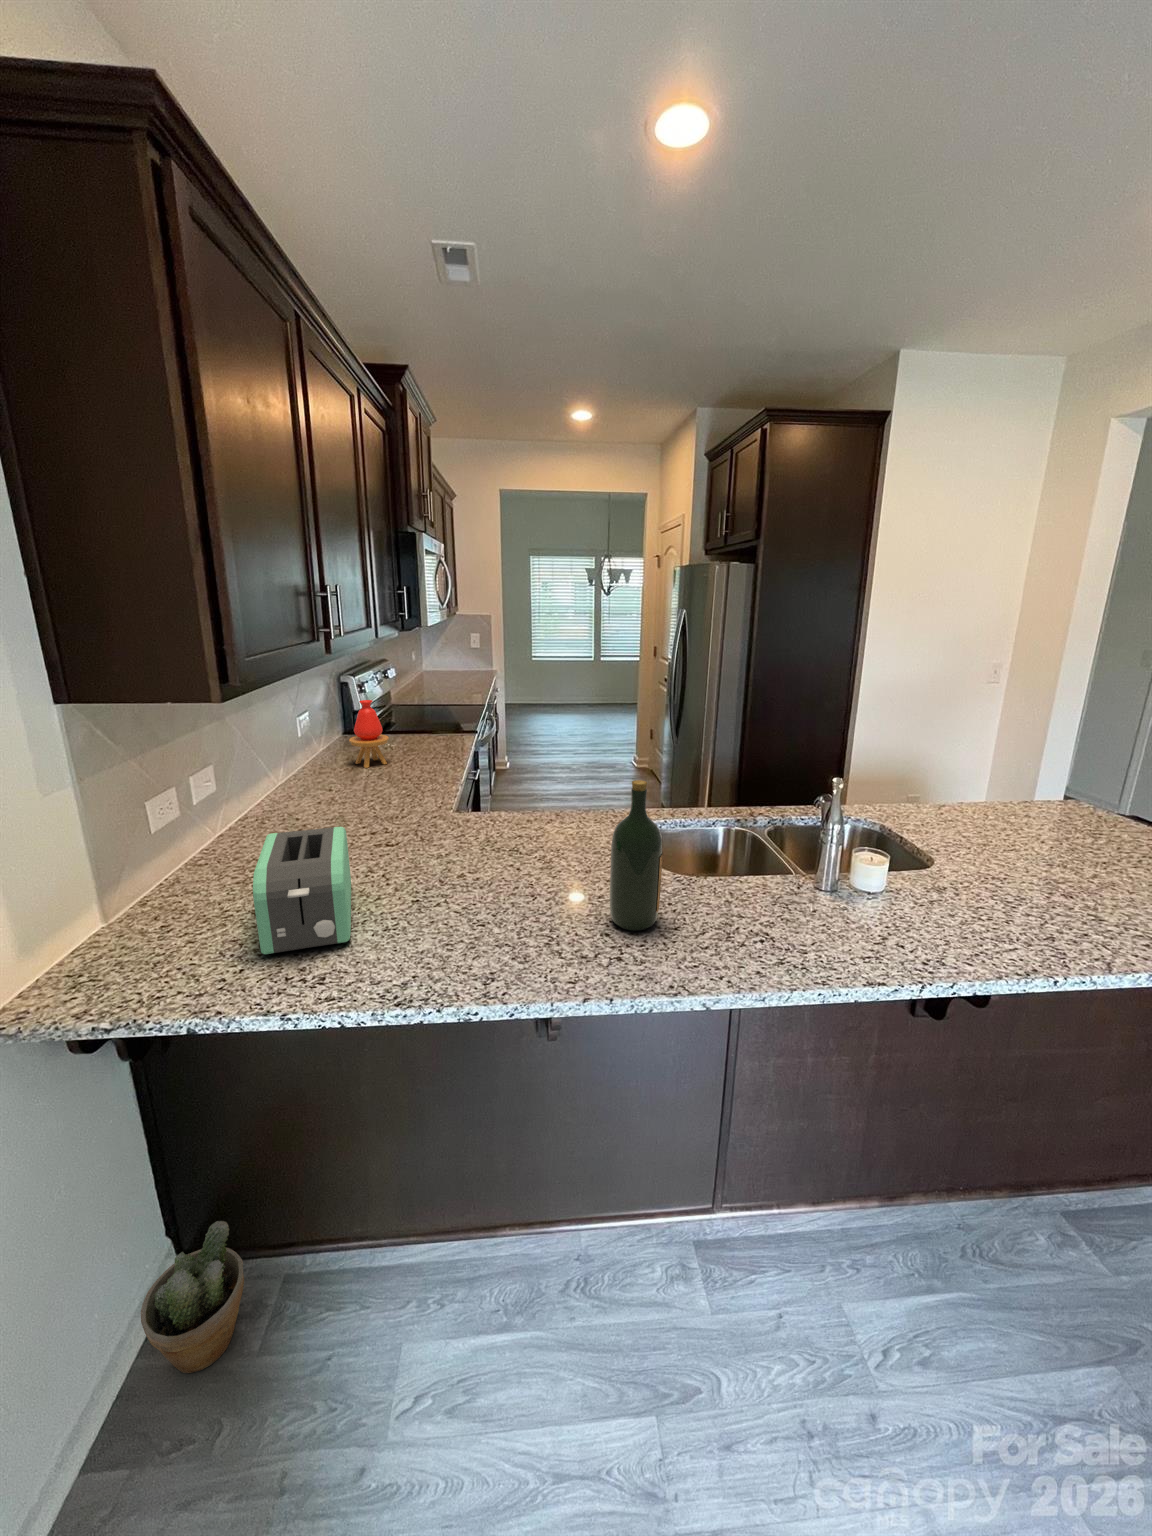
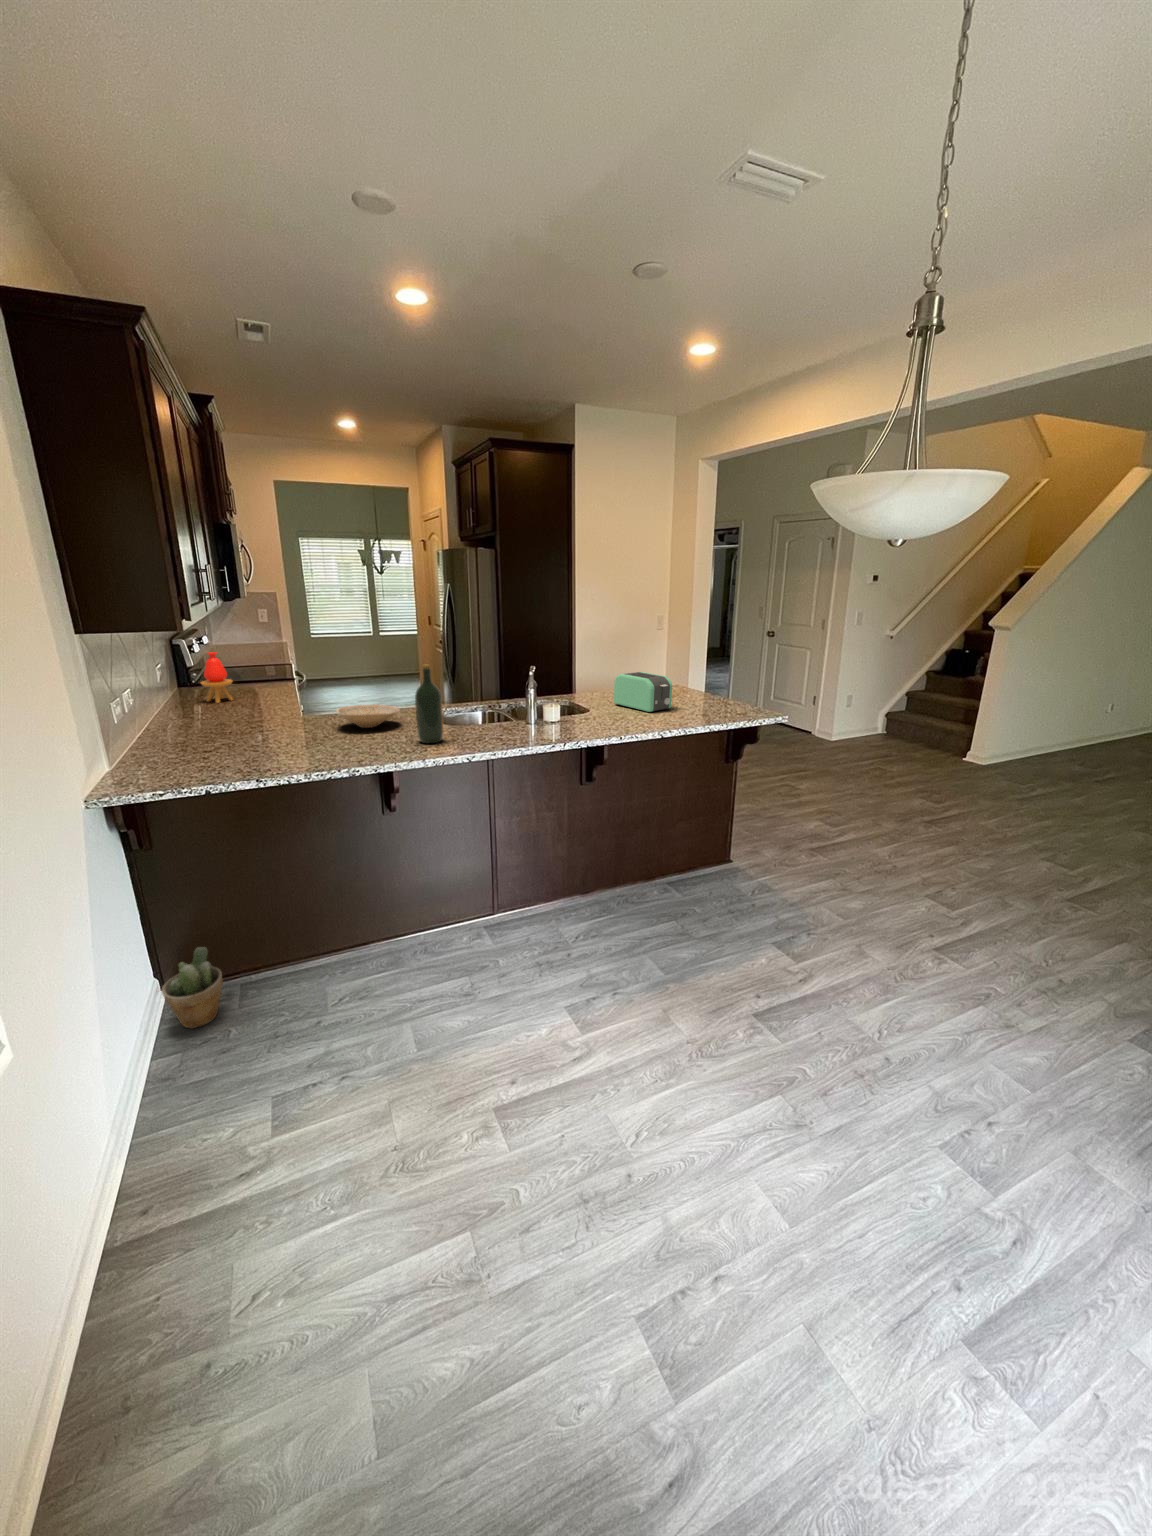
bowl: none [487,811,590,858] -> present [336,704,400,728]
toaster: present [253,827,351,954] -> present [614,672,672,712]

